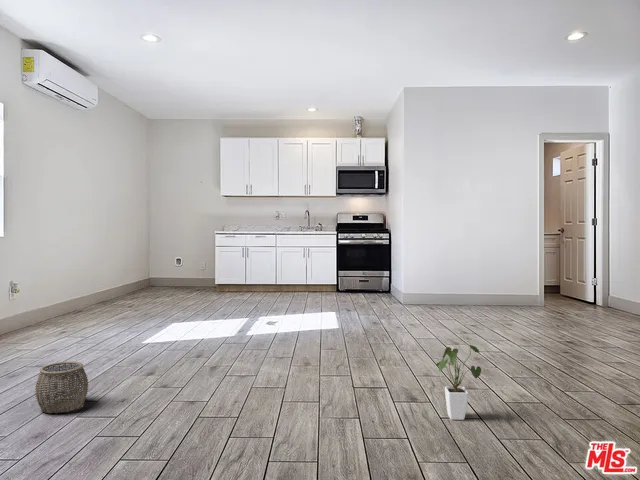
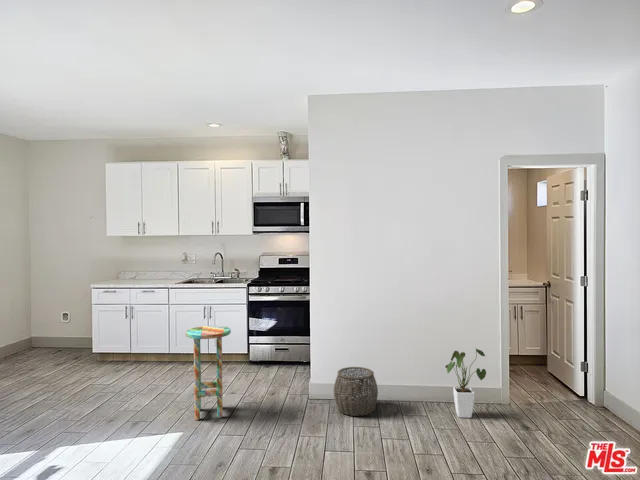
side table: none [144,321,196,429] -> present [186,326,231,420]
woven basket: present [35,361,88,413] -> present [334,367,378,416]

